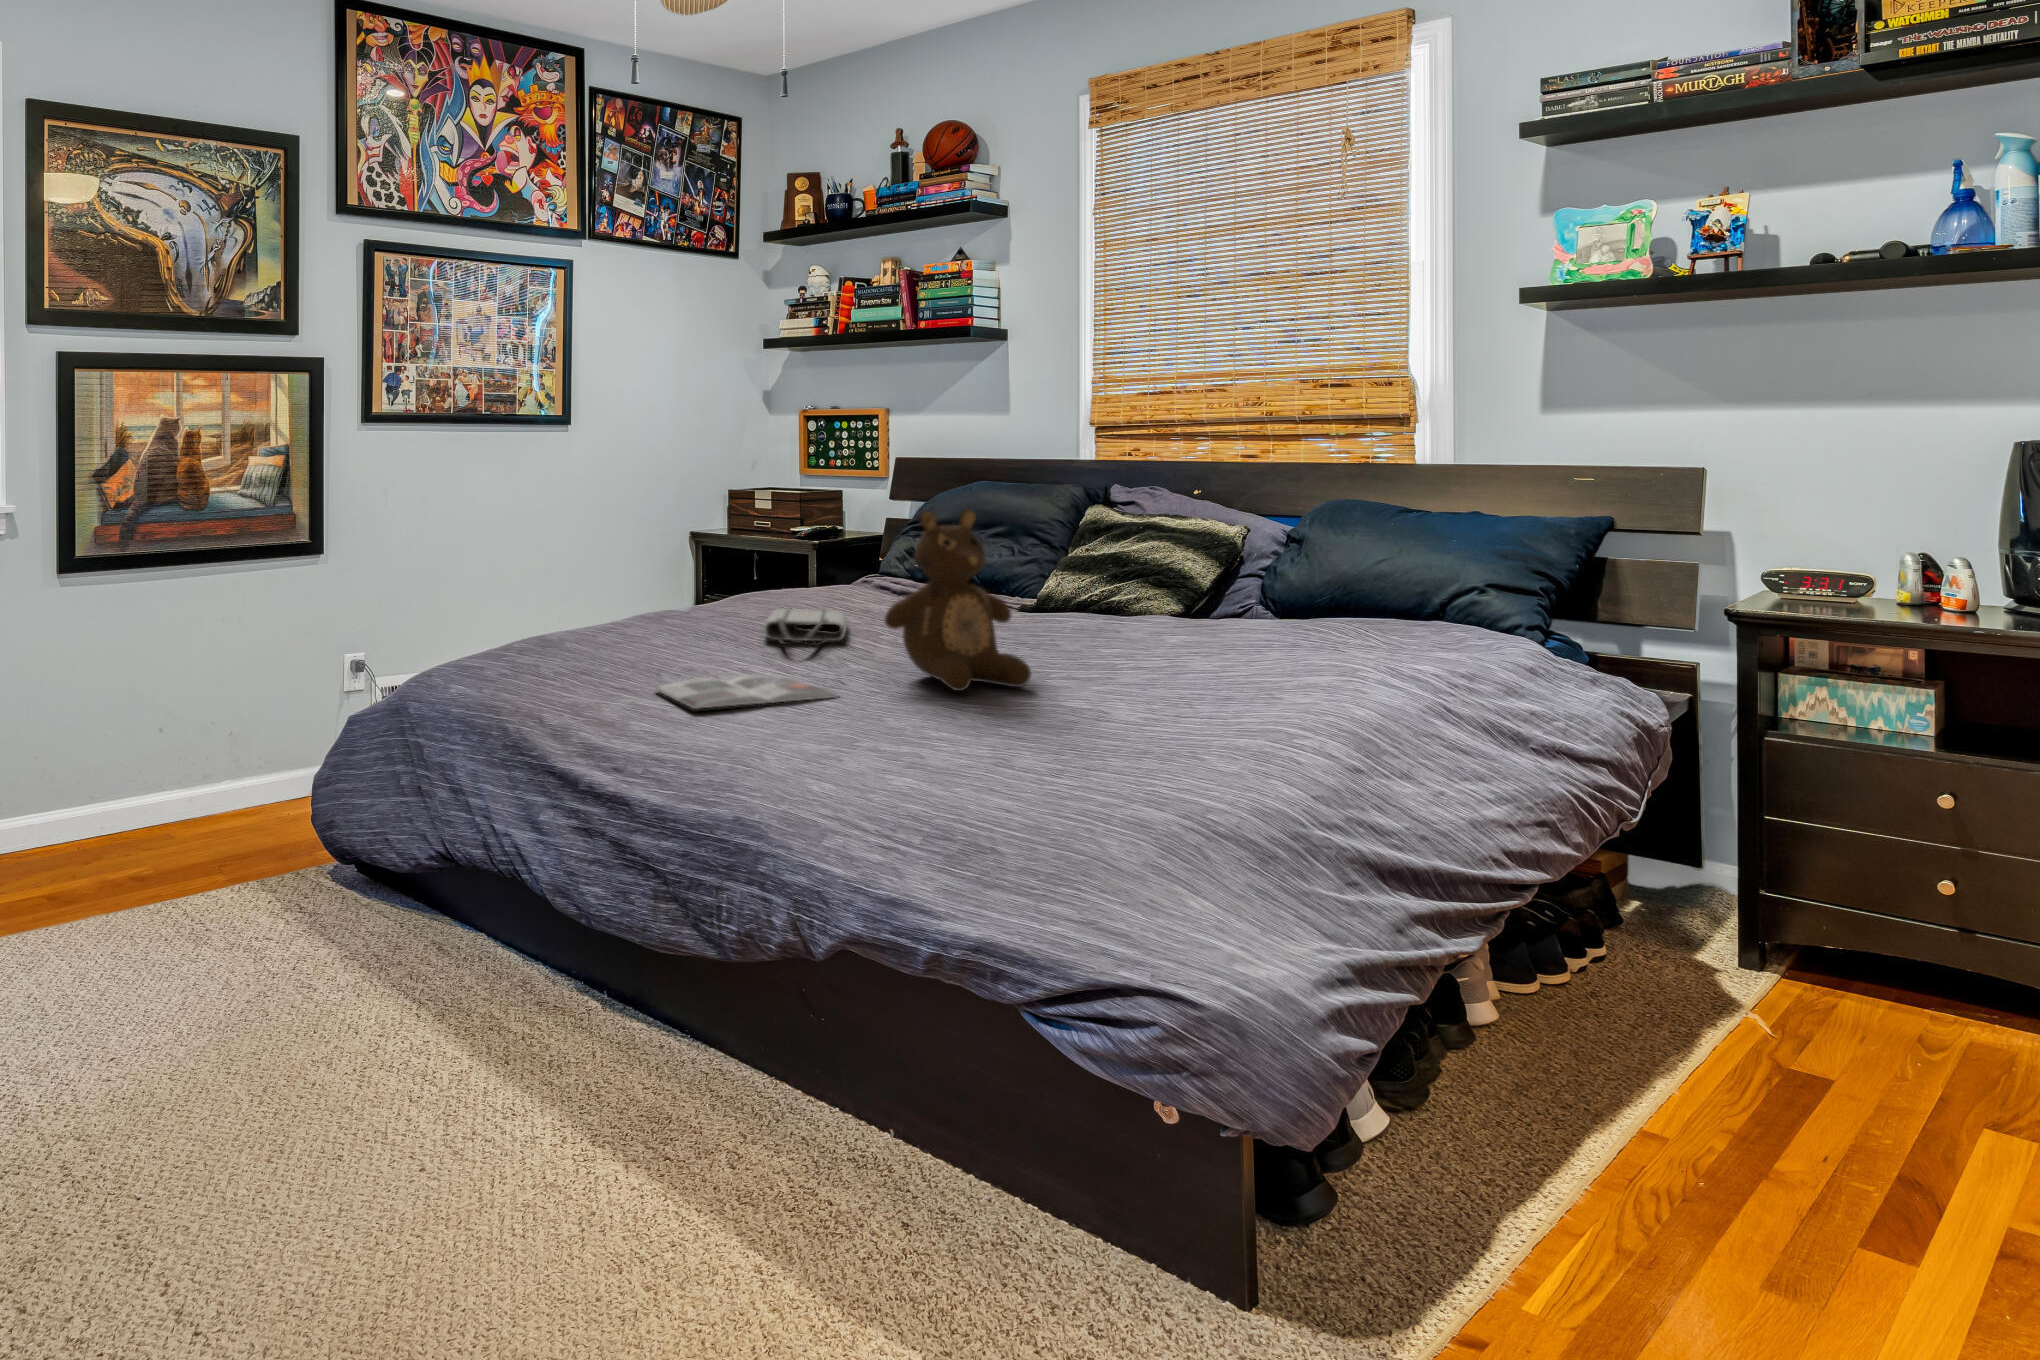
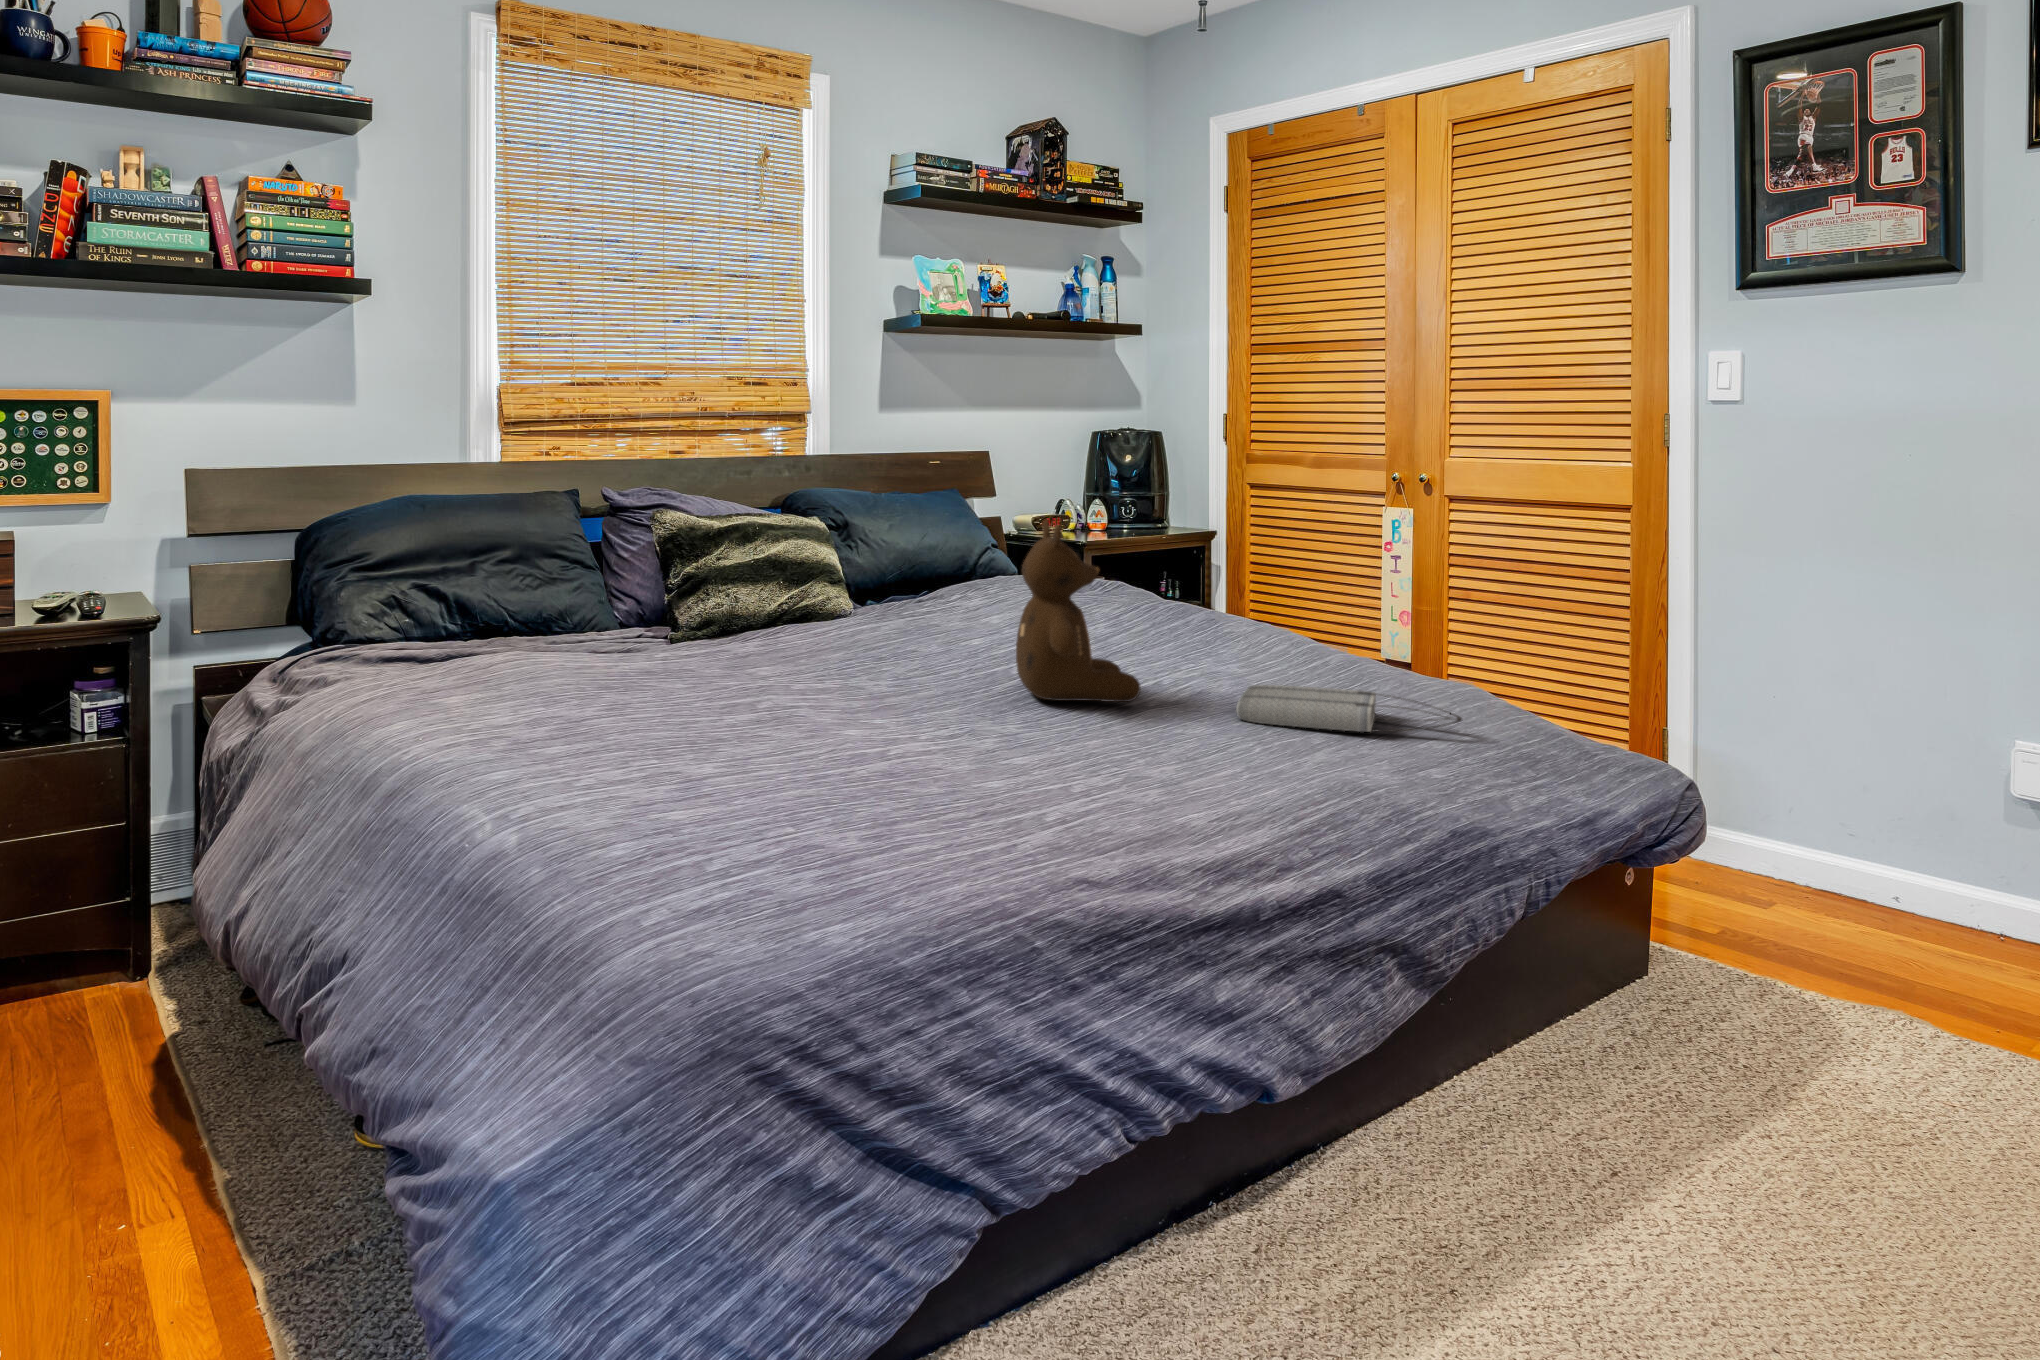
tote bag: present [764,608,847,643] -> present [1236,685,1462,732]
magazine: present [656,675,838,709] -> none [1002,736,1173,795]

